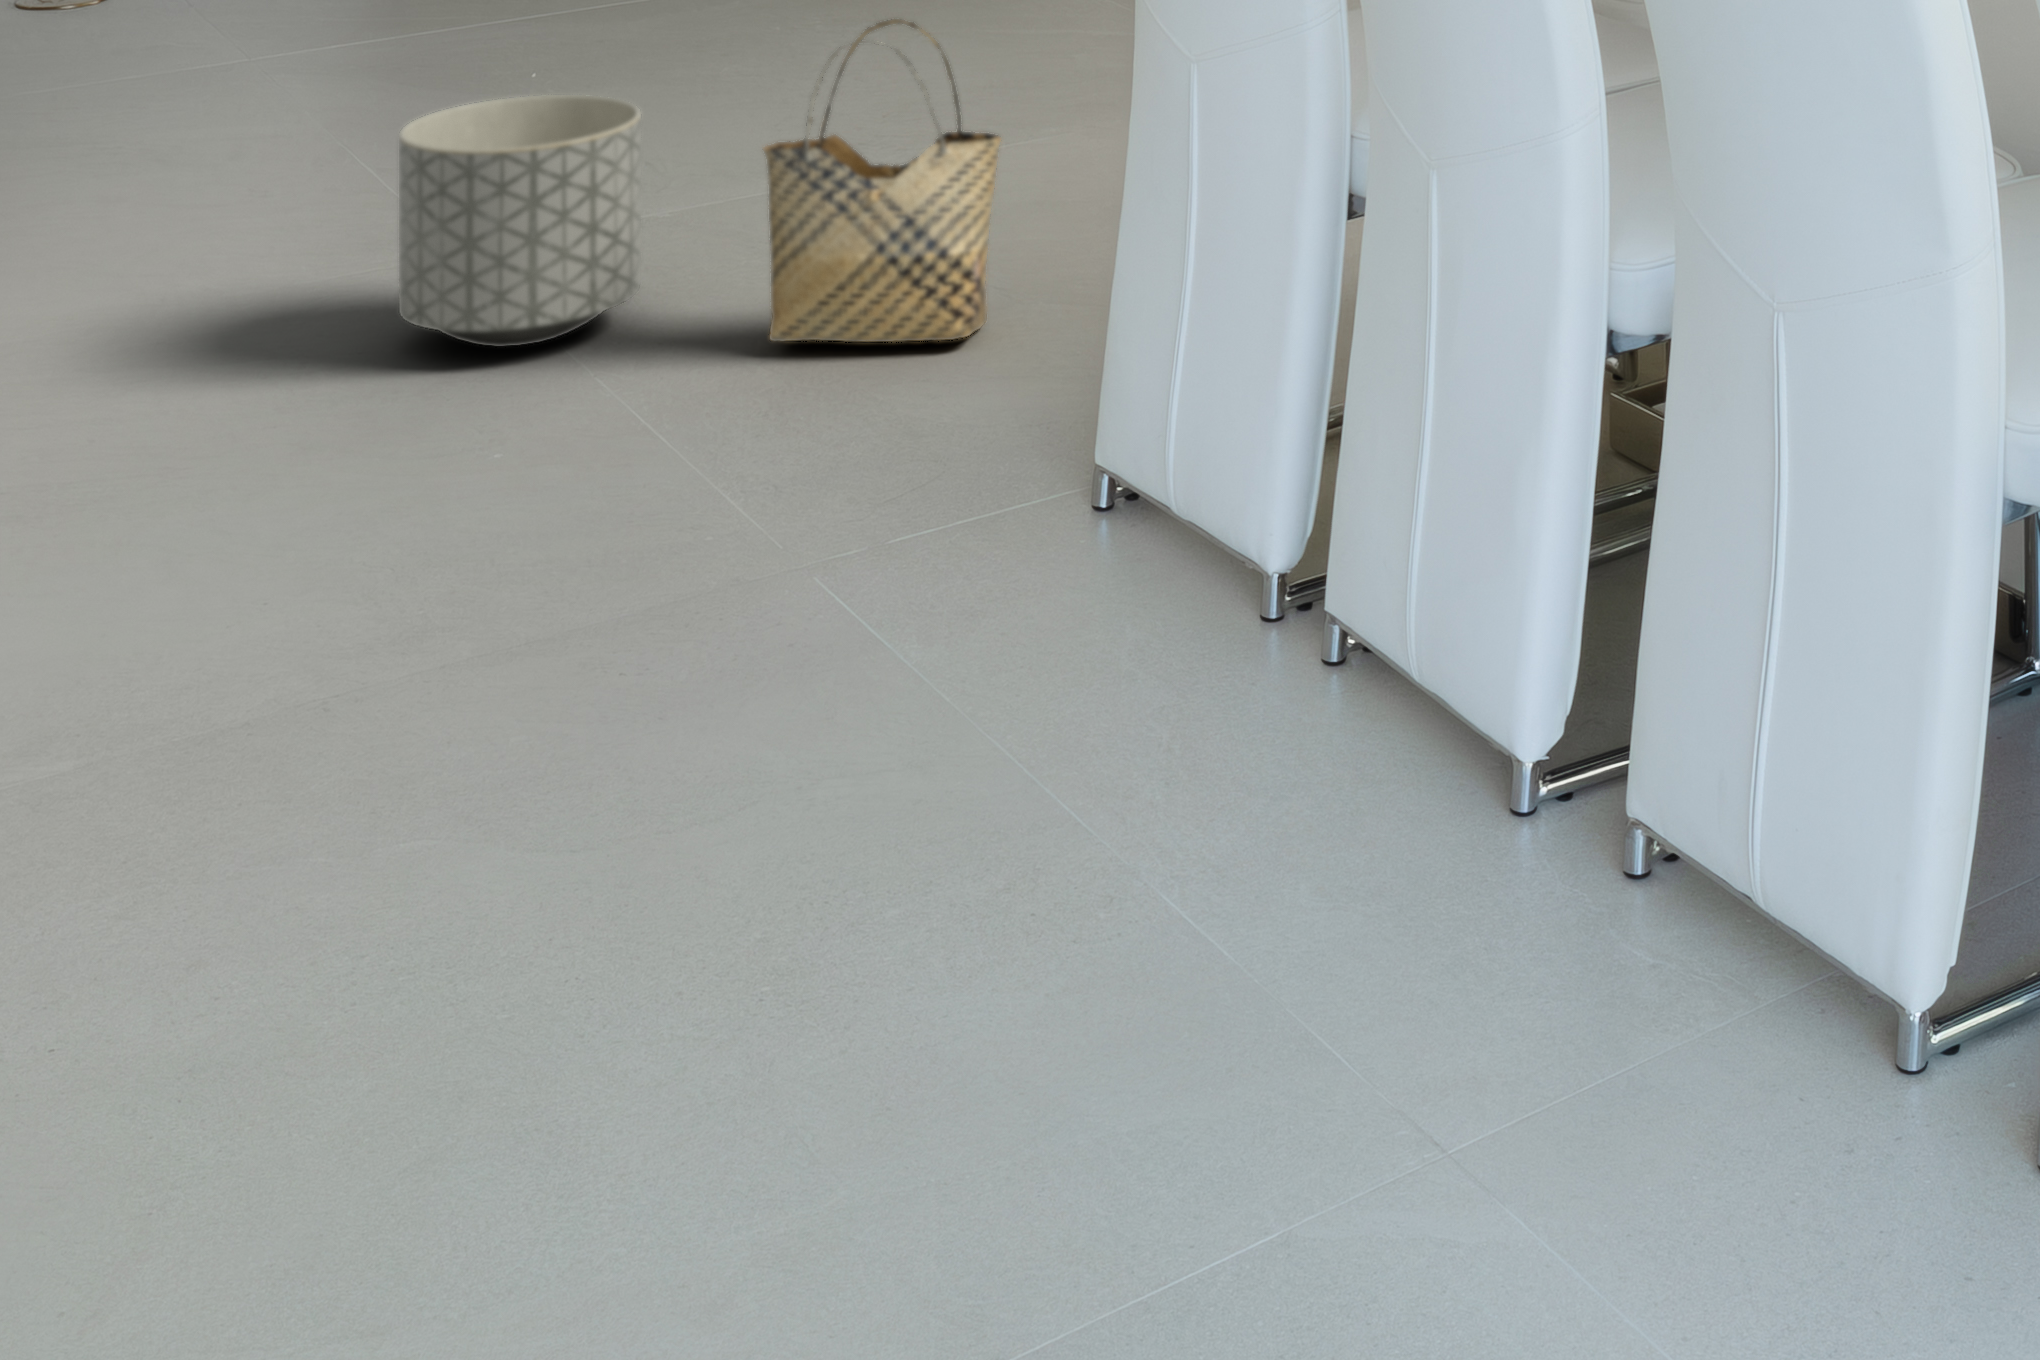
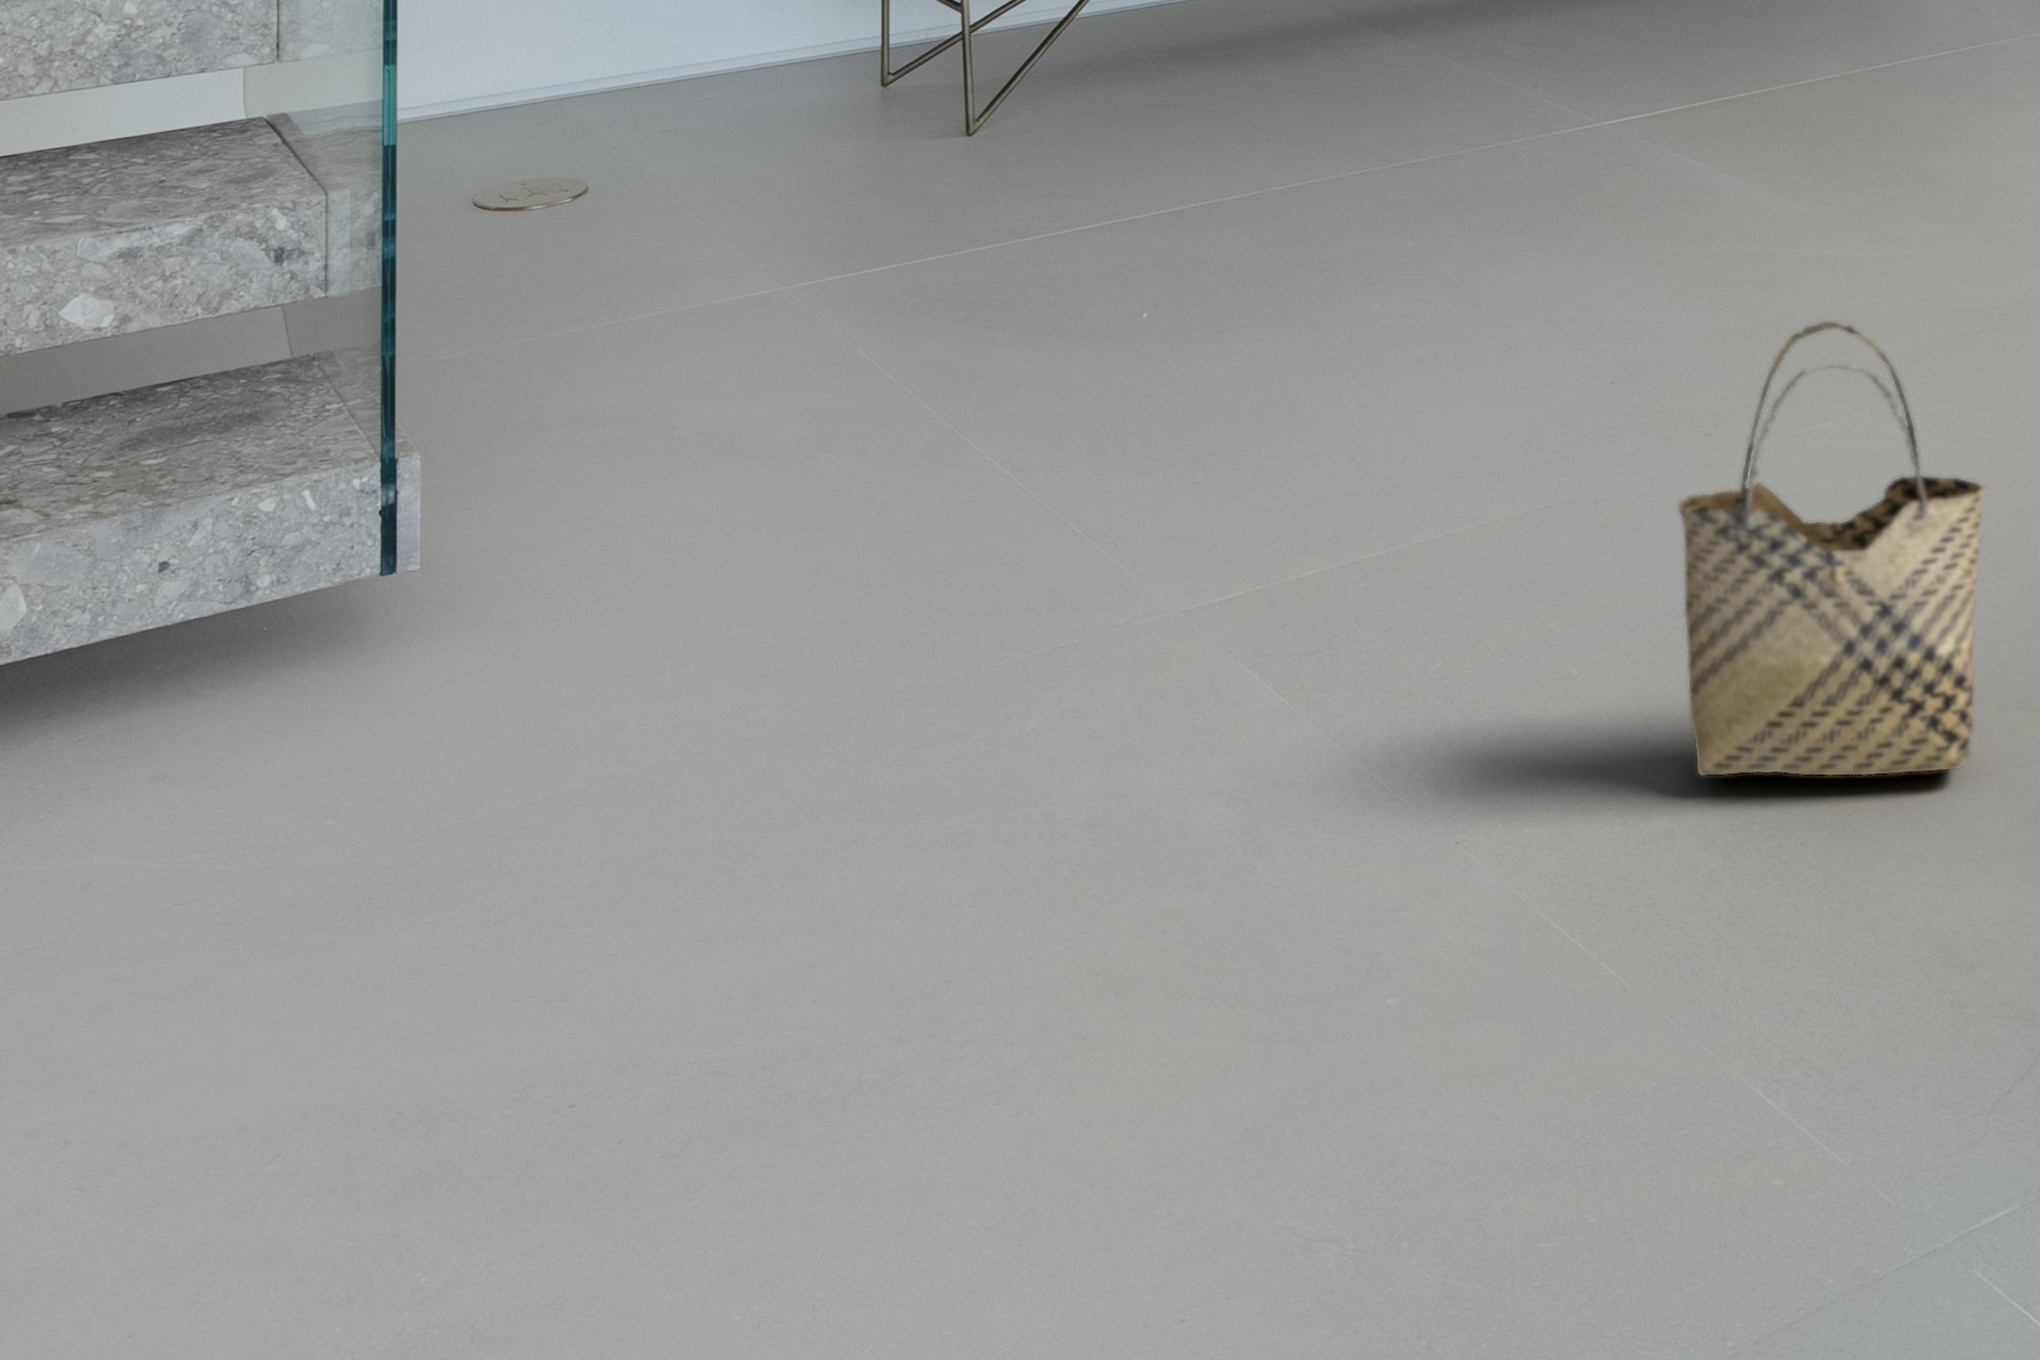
planter: present [399,95,641,347] -> none [1184,418,1490,779]

